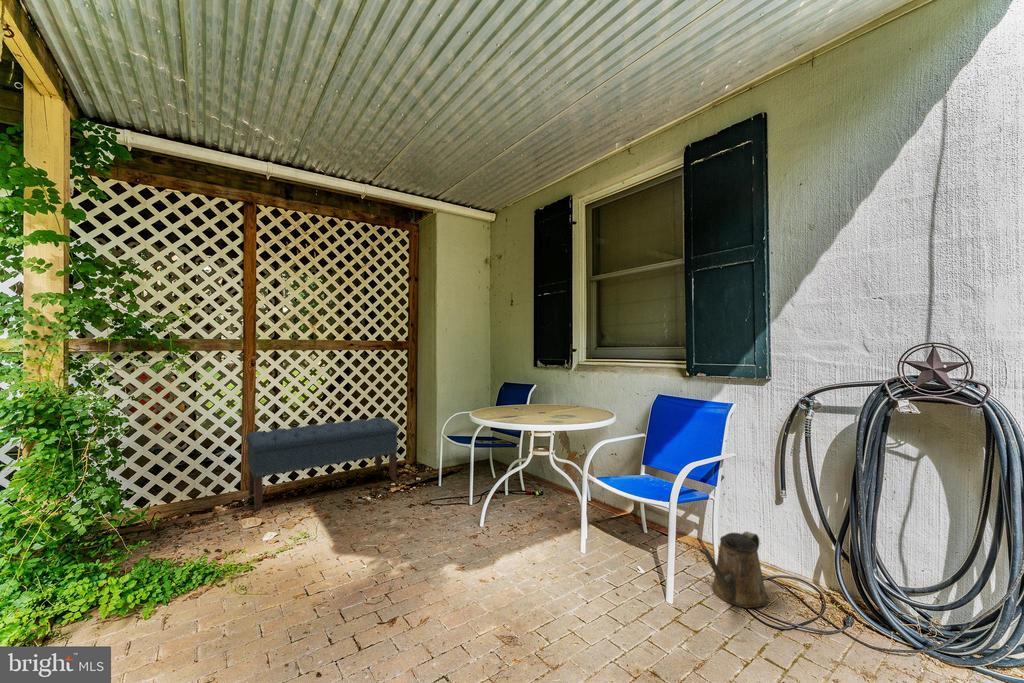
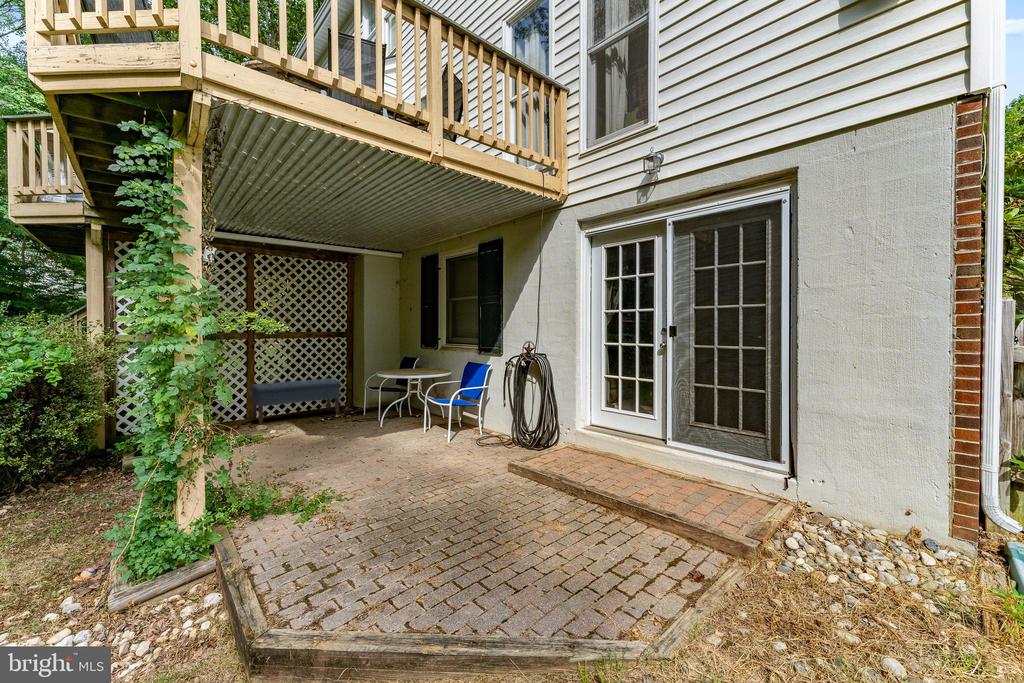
watering can: present [700,532,768,608] -> none [457,415,495,442]

